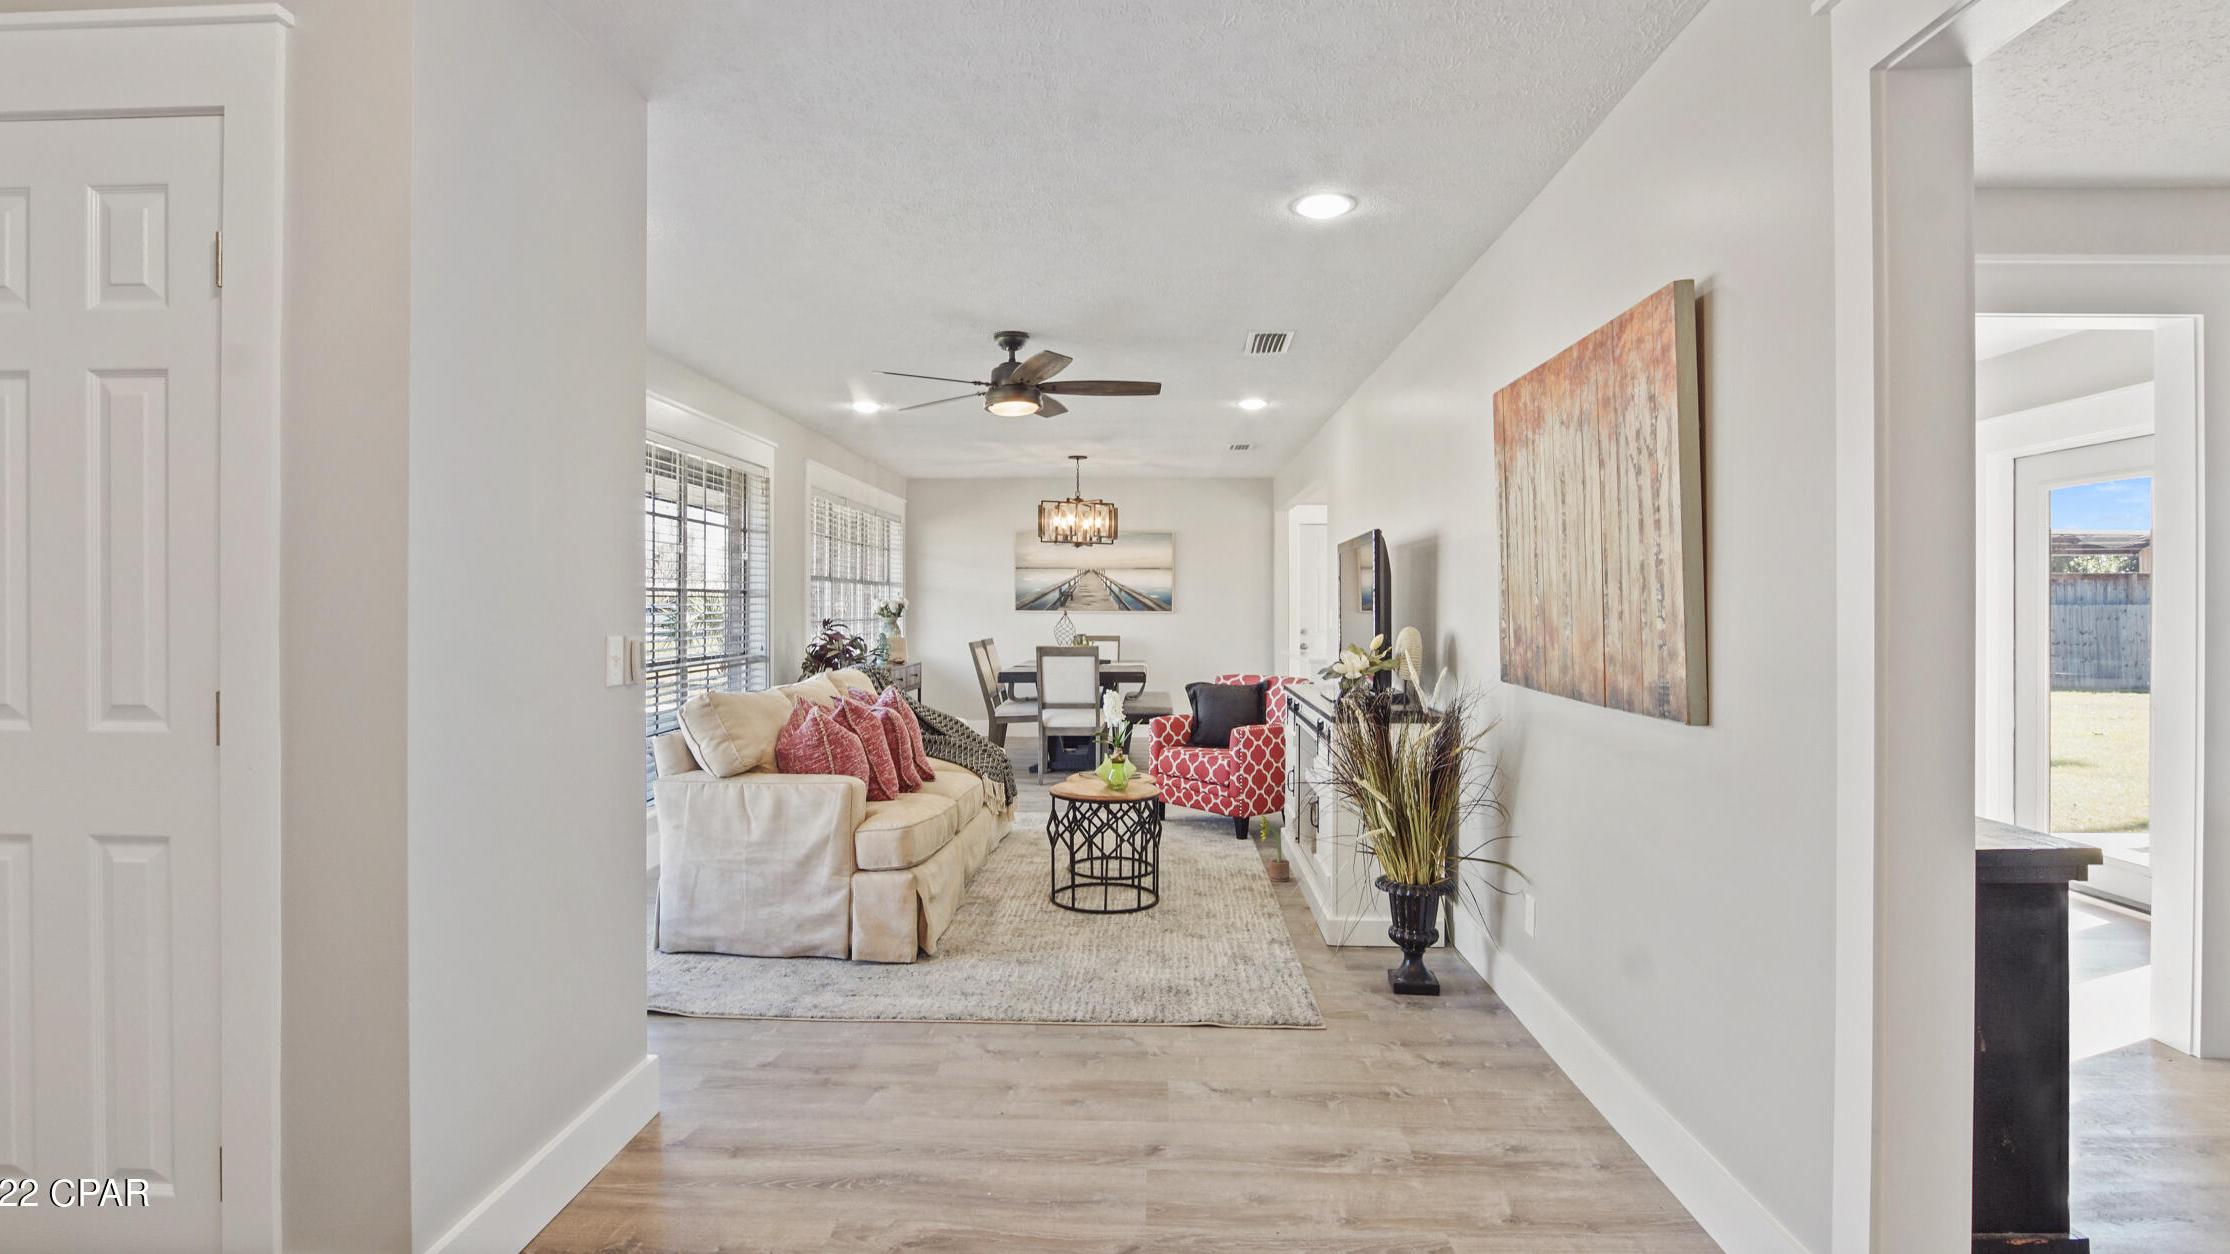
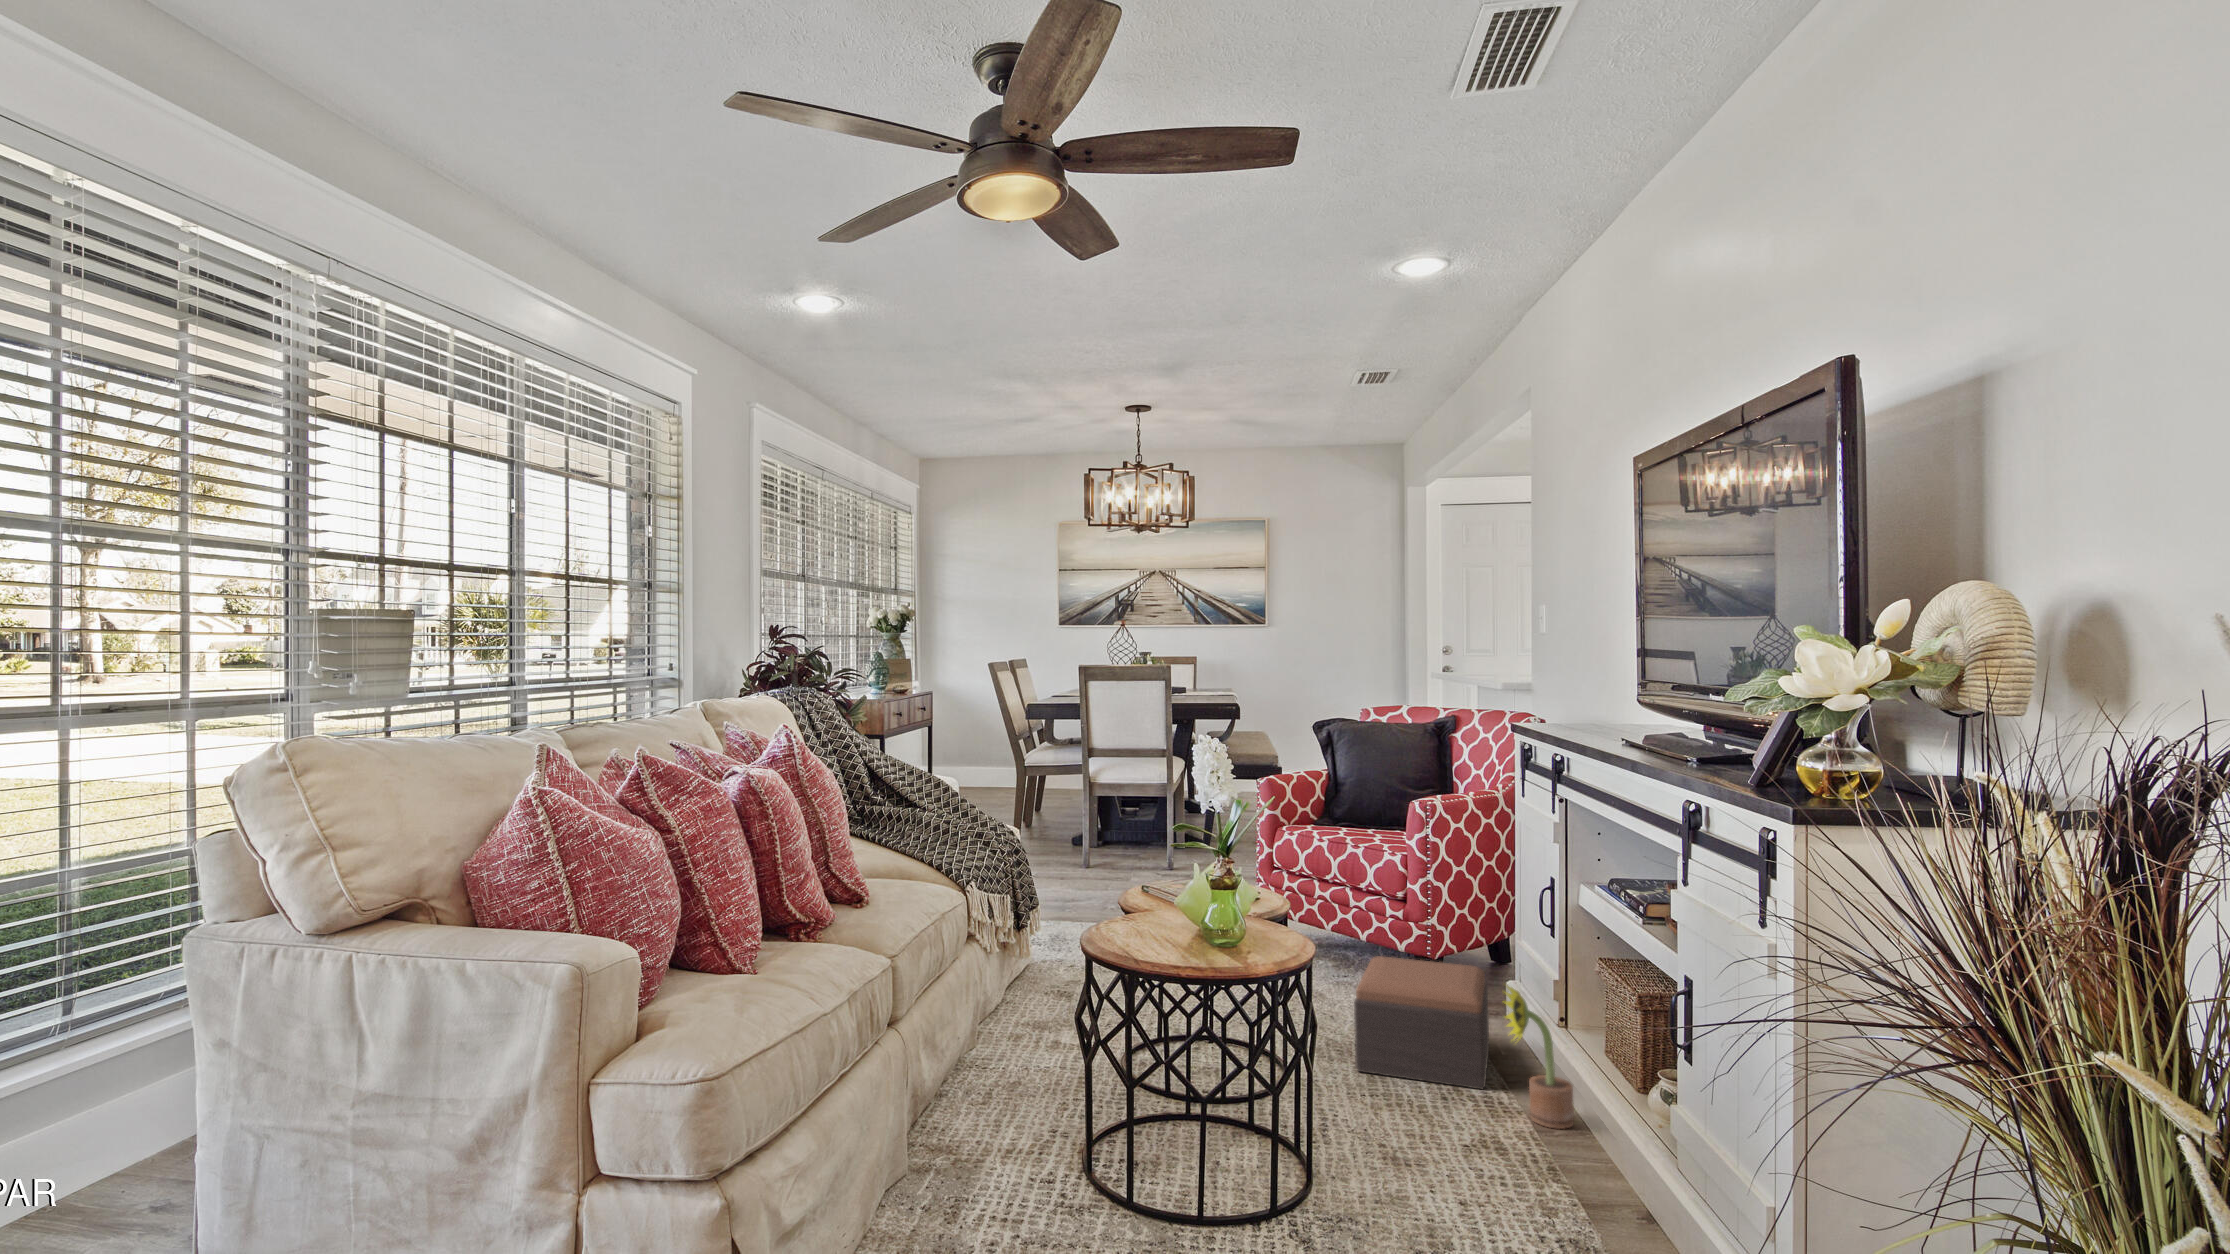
footstool: none [1190,812,1263,871] -> present [1354,956,1489,1089]

